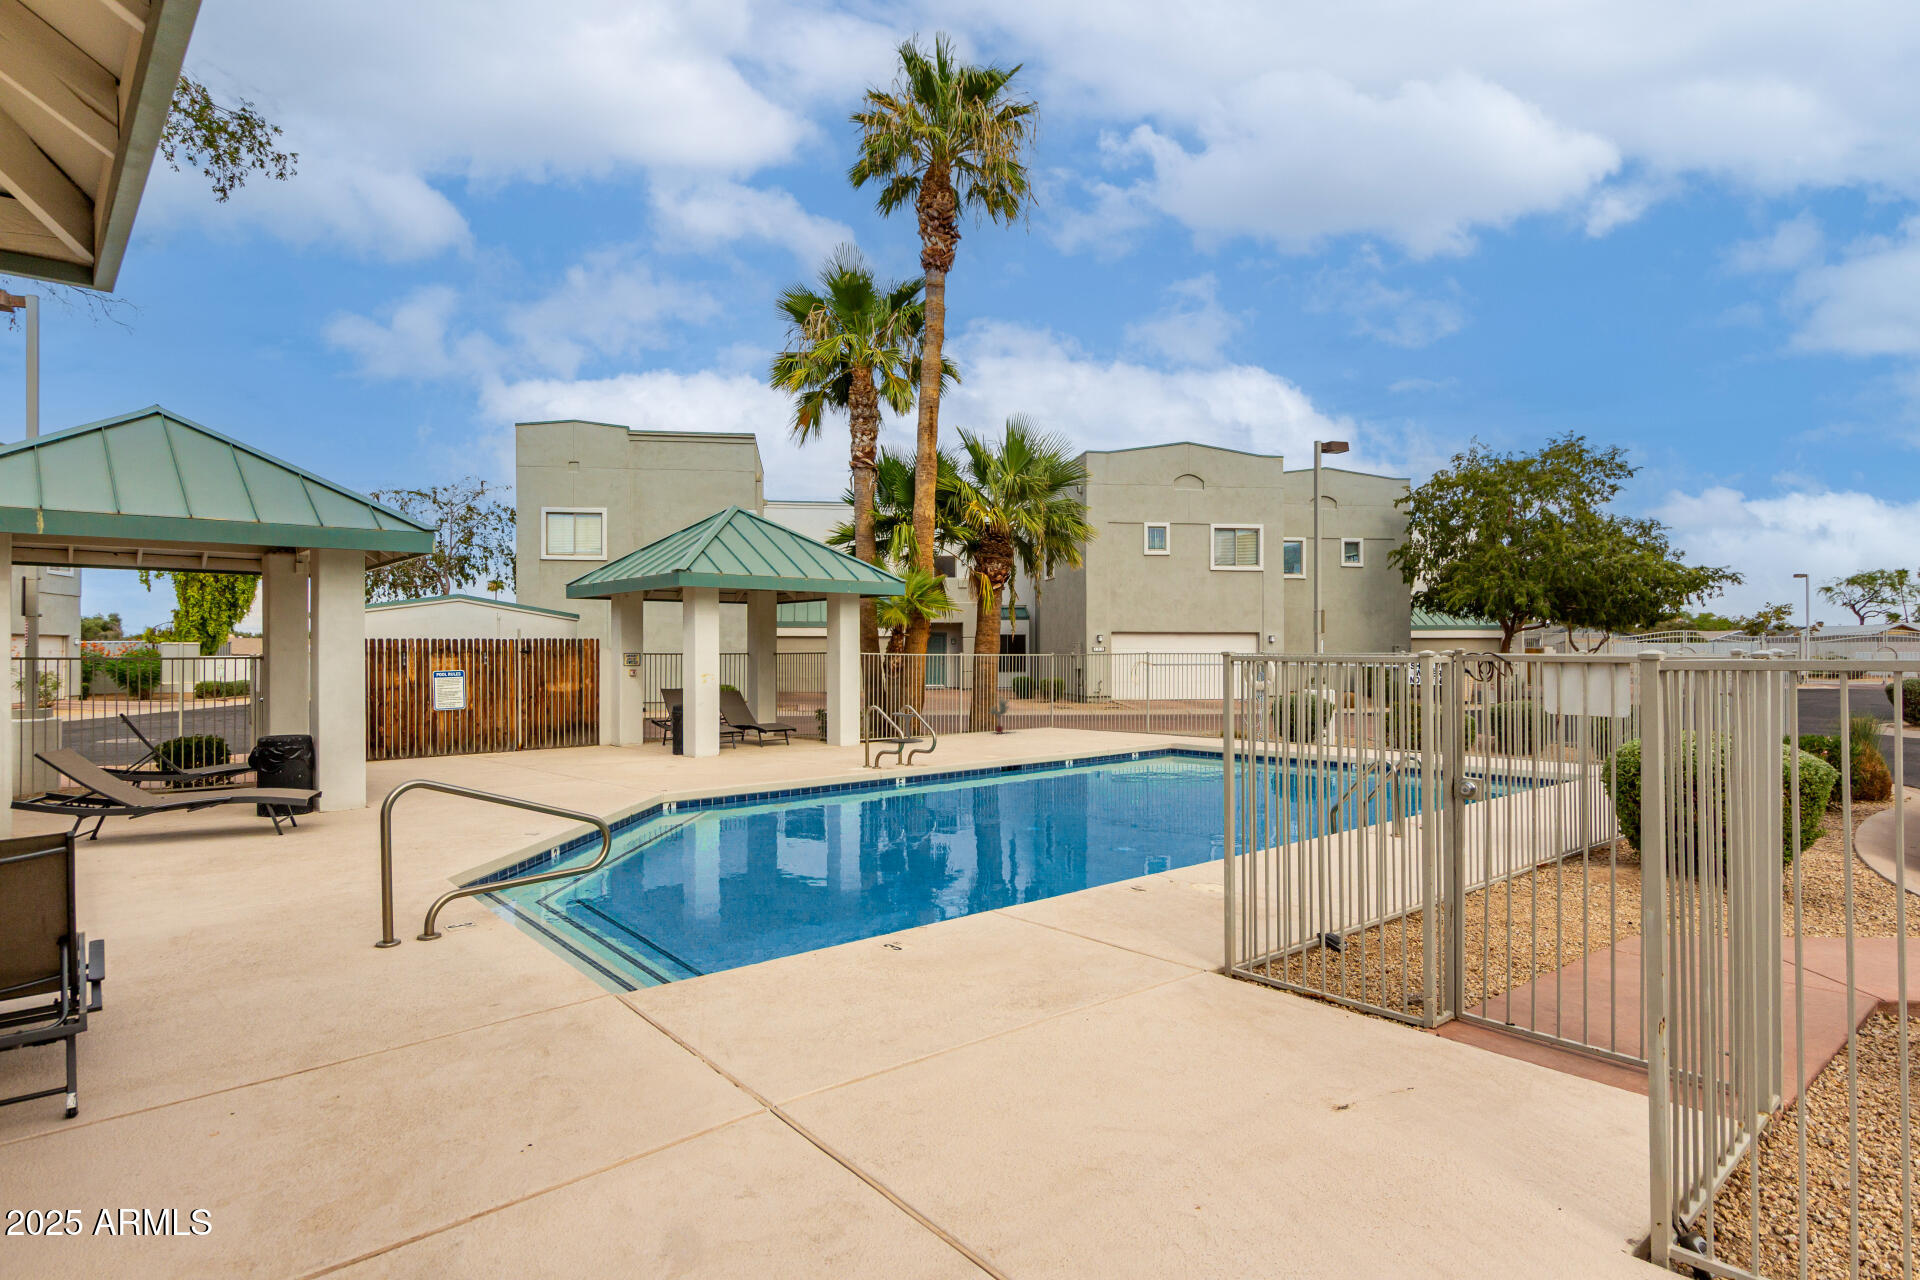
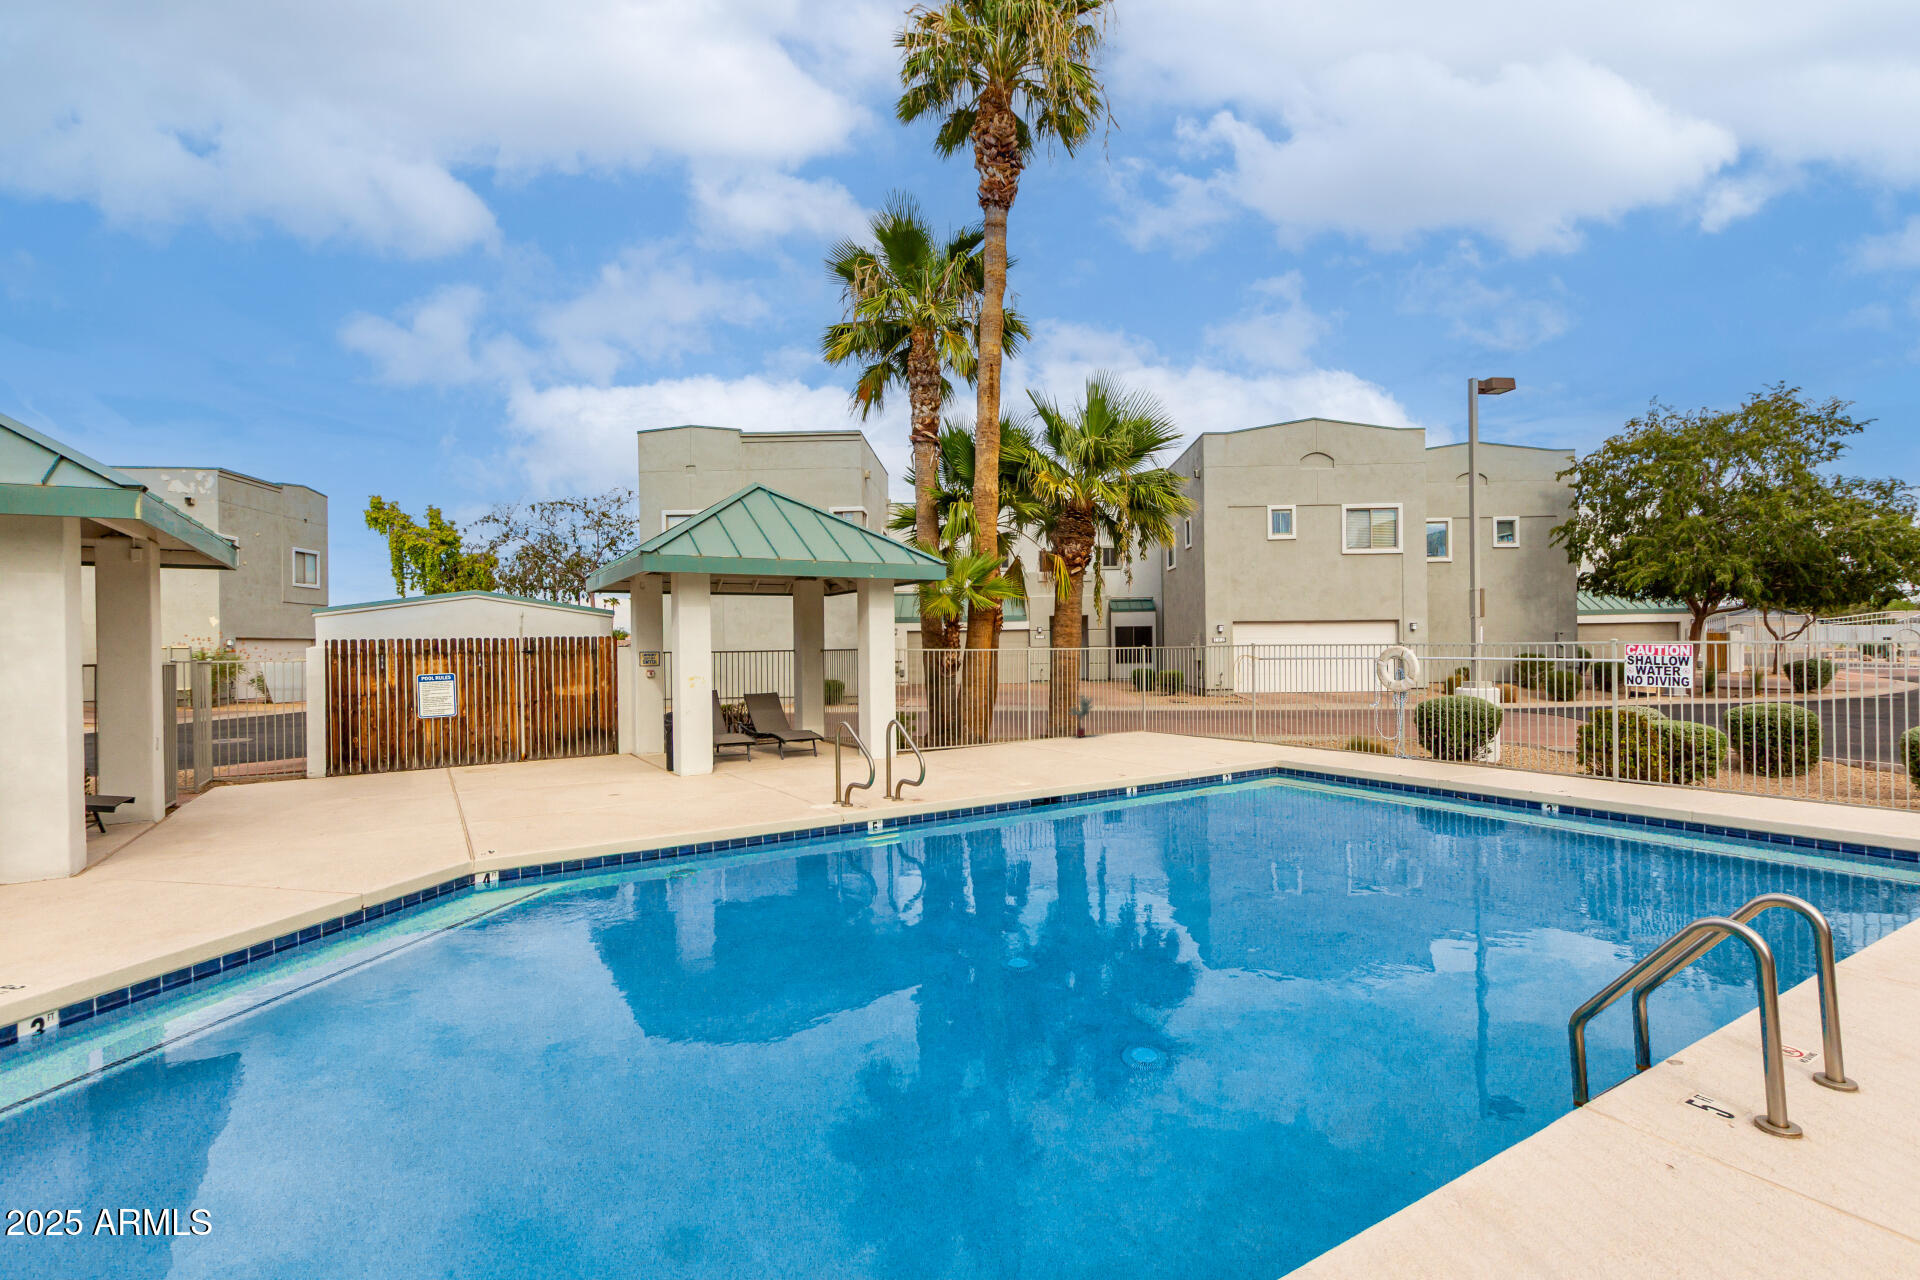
side table: present [892,712,923,742] -> none [948,715,984,750]

